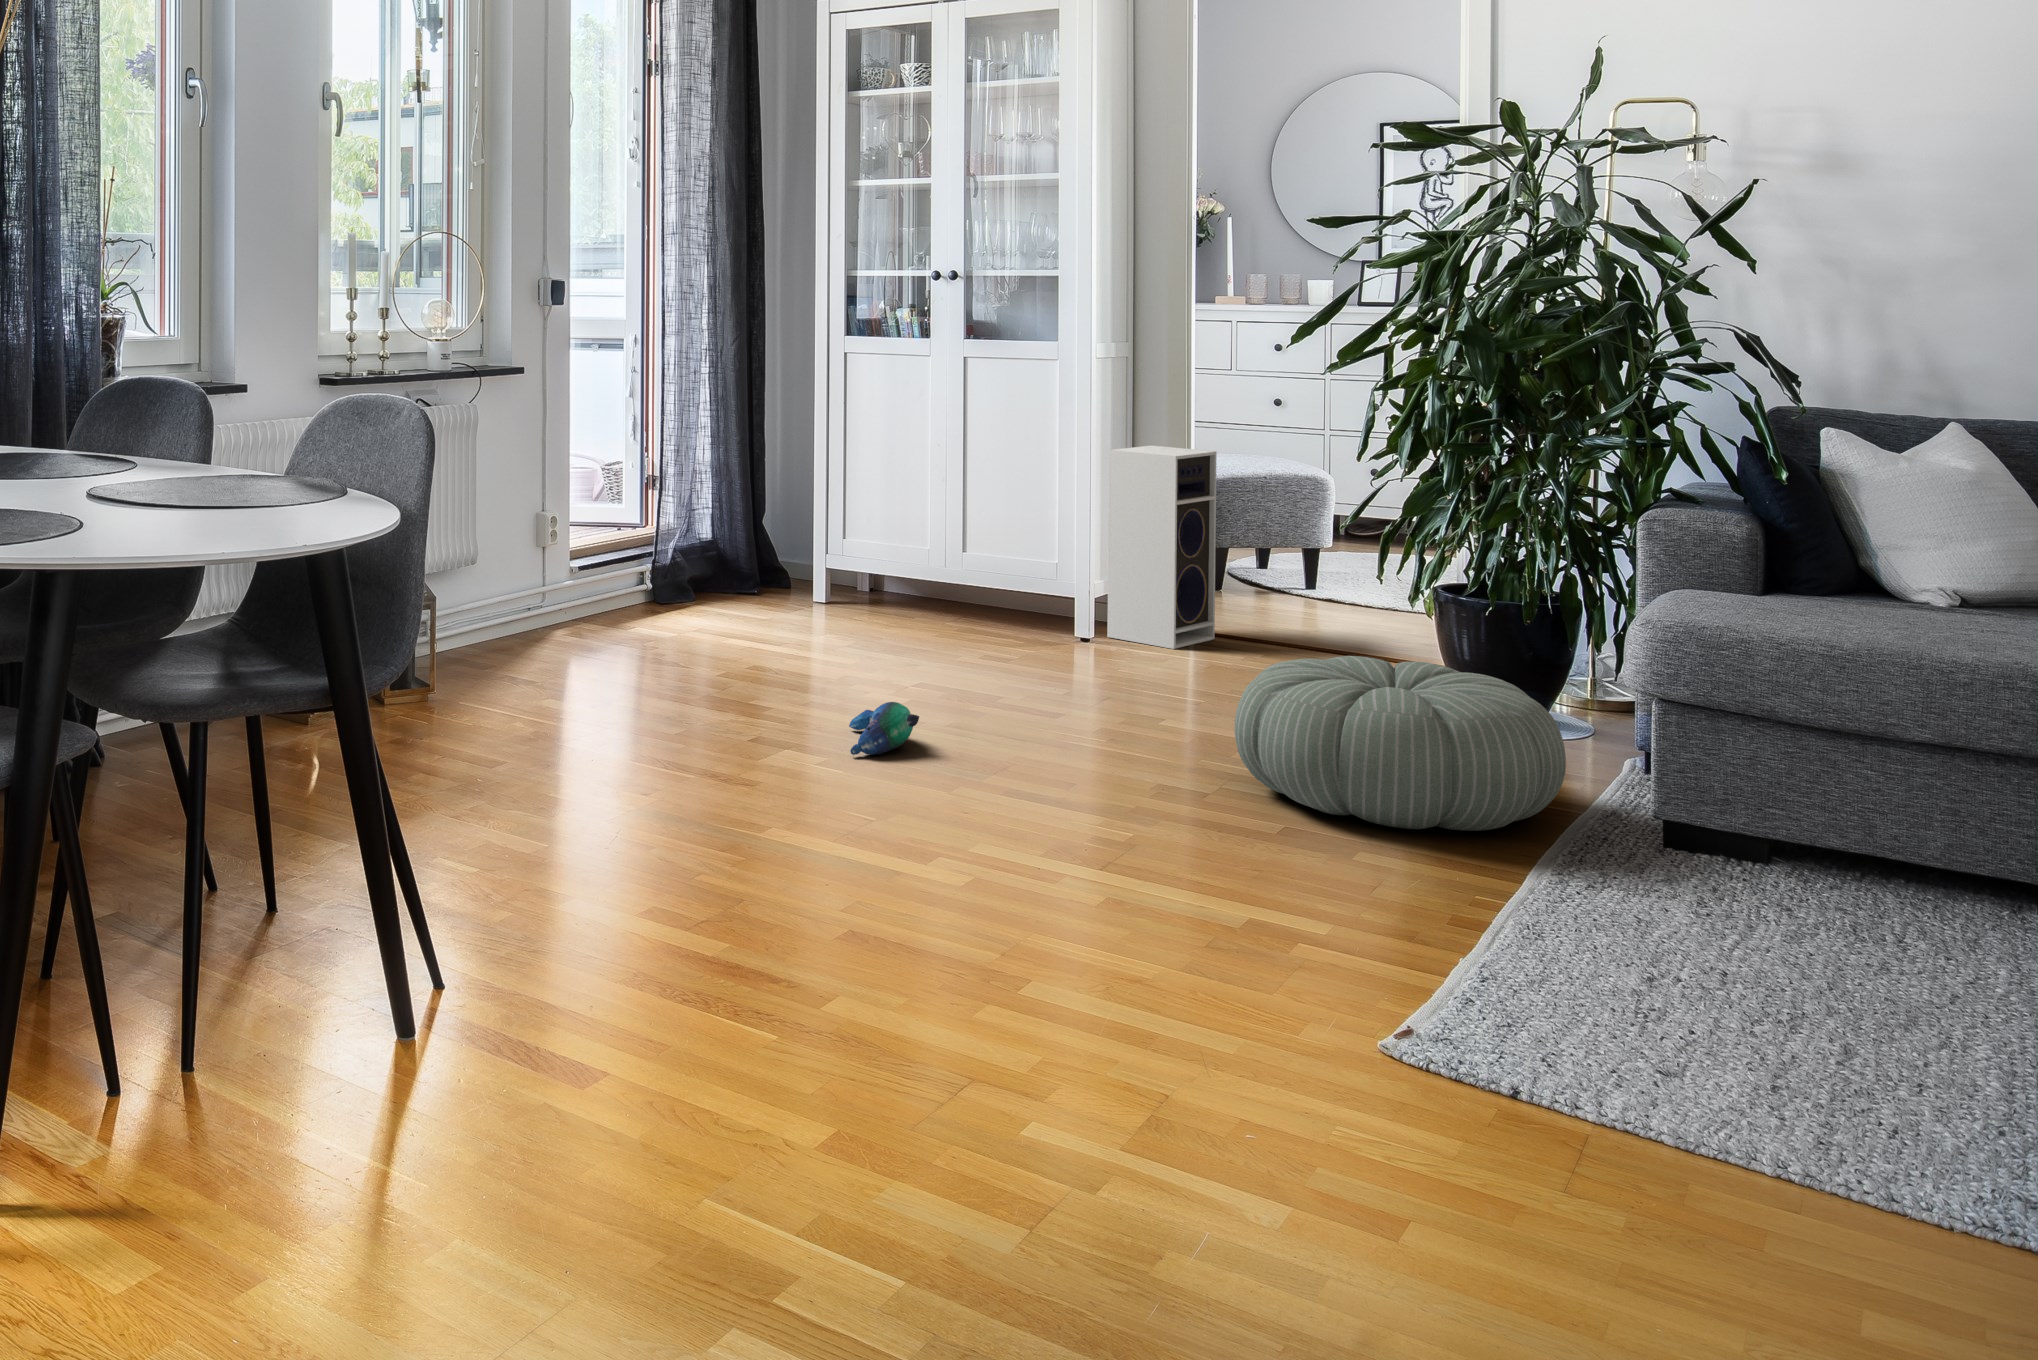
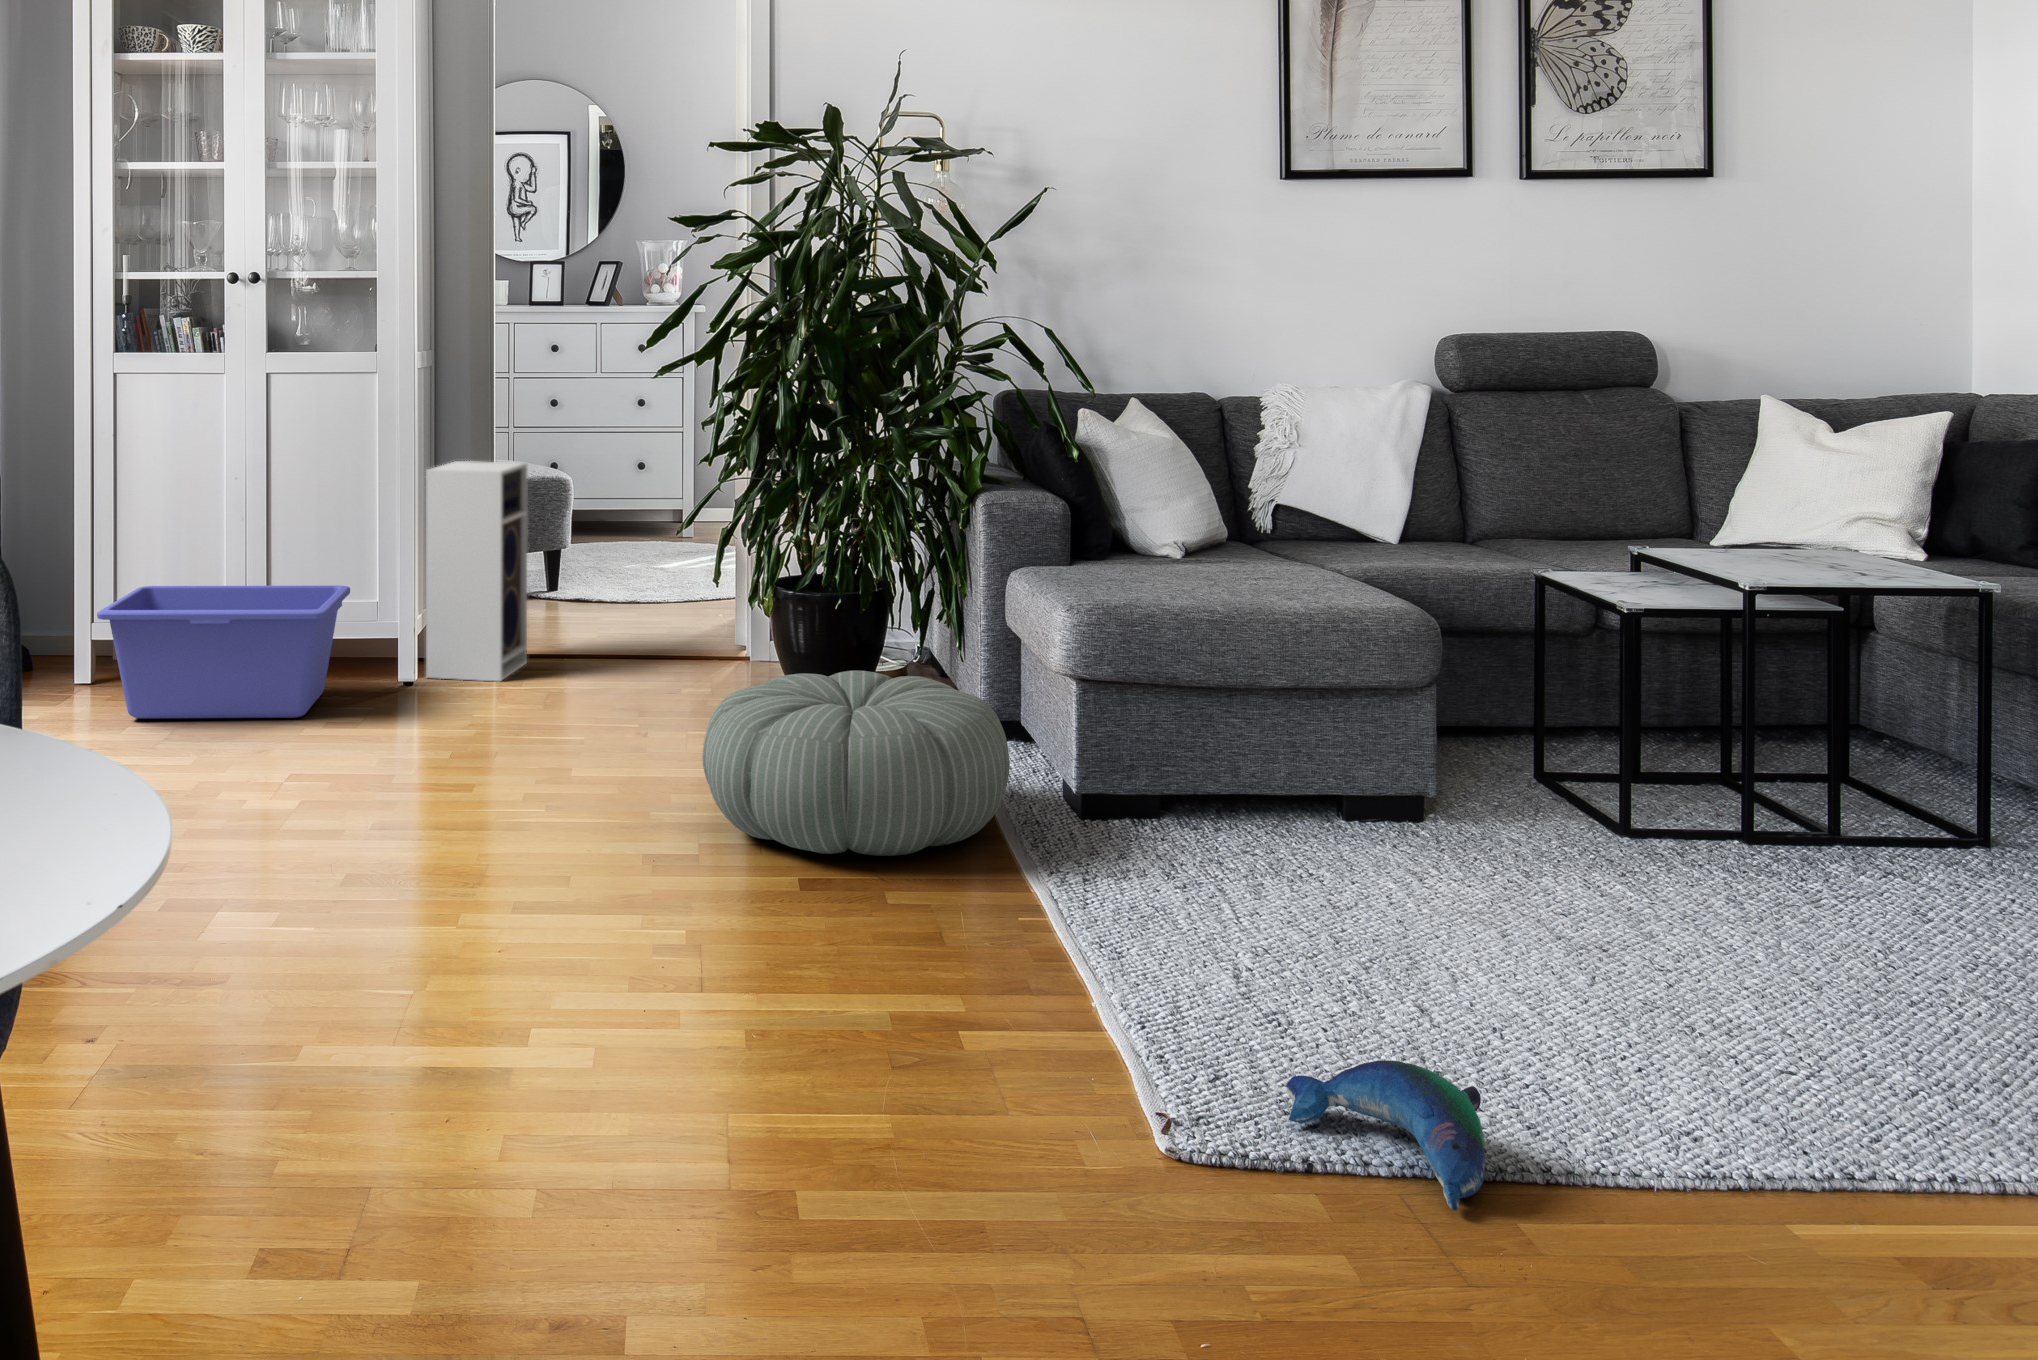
storage bin: none [812,529,1032,649] -> present [97,585,350,718]
plush toy: present [849,702,919,755] -> present [1286,1060,1485,1210]

